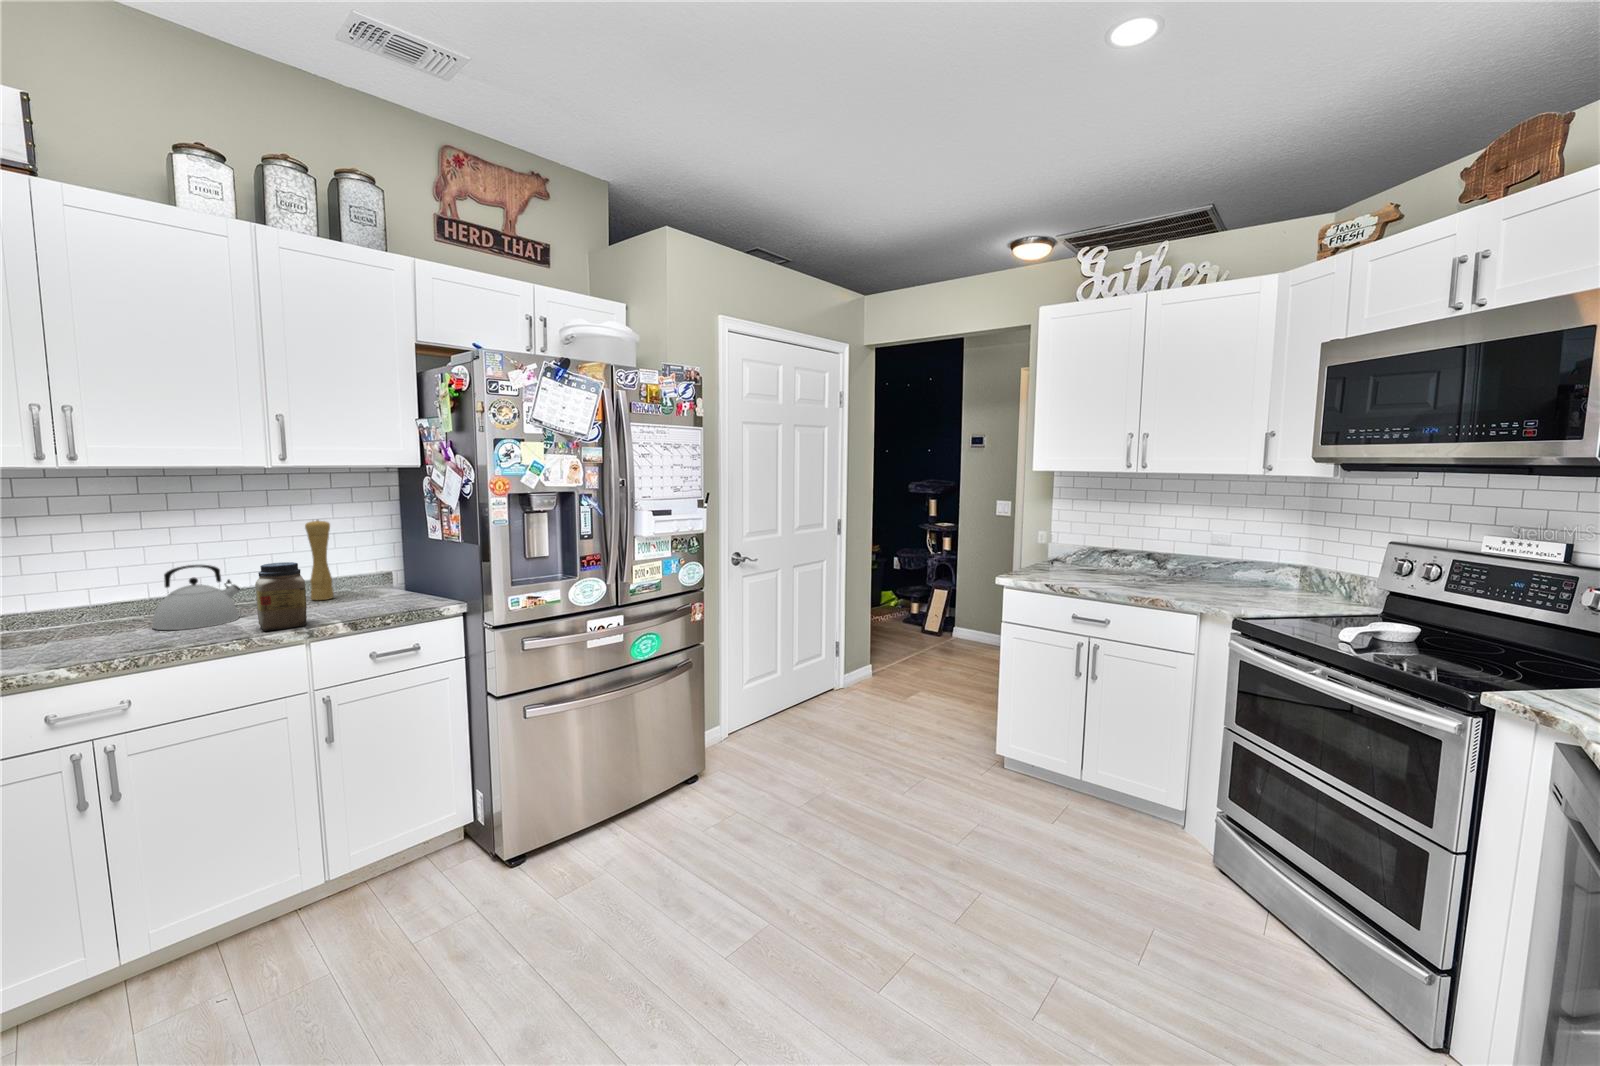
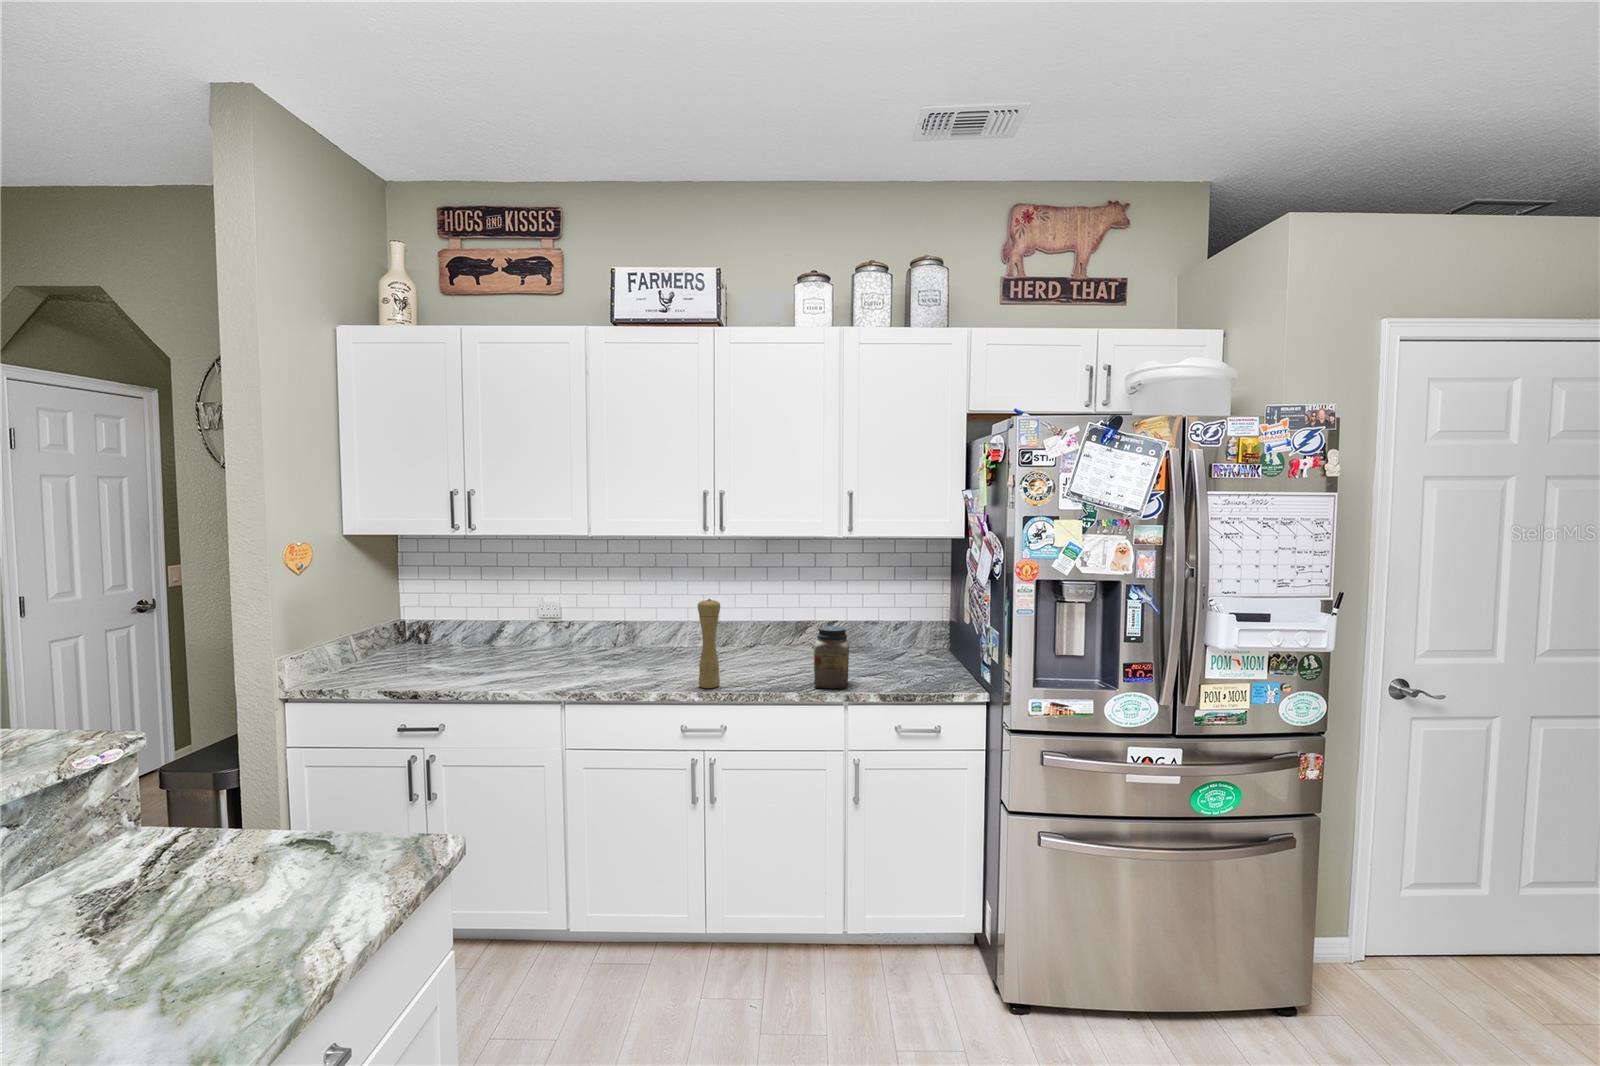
pepper mill: present [305,520,334,600] -> present [698,599,720,688]
kettle: present [152,565,240,630] -> none [759,616,815,671]

